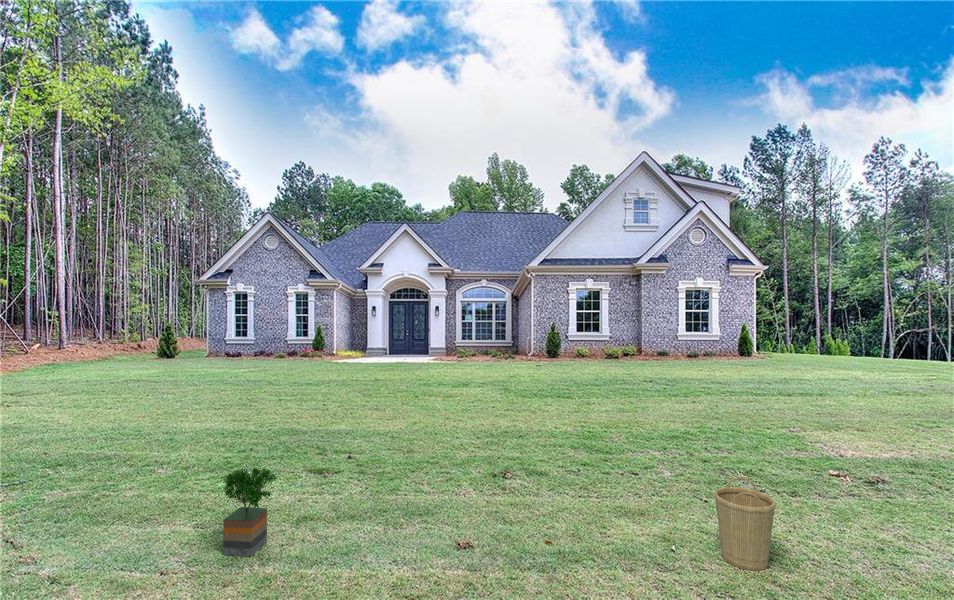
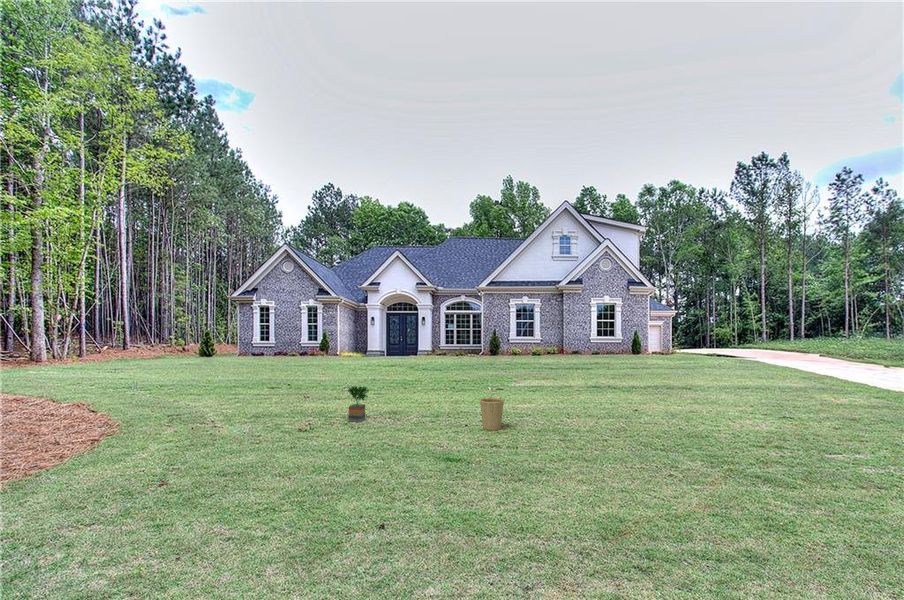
potted tree: present [223,468,277,557] -> present [348,386,369,422]

